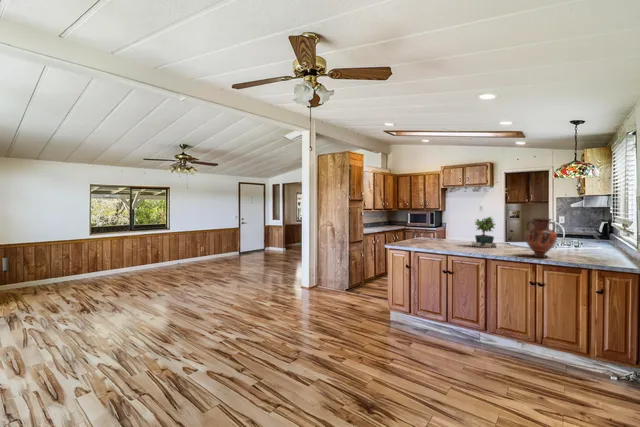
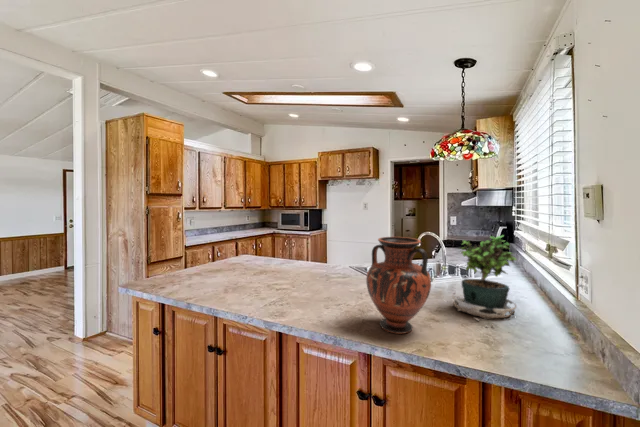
potted plant: present [472,217,496,248] -> present [453,236,517,321]

